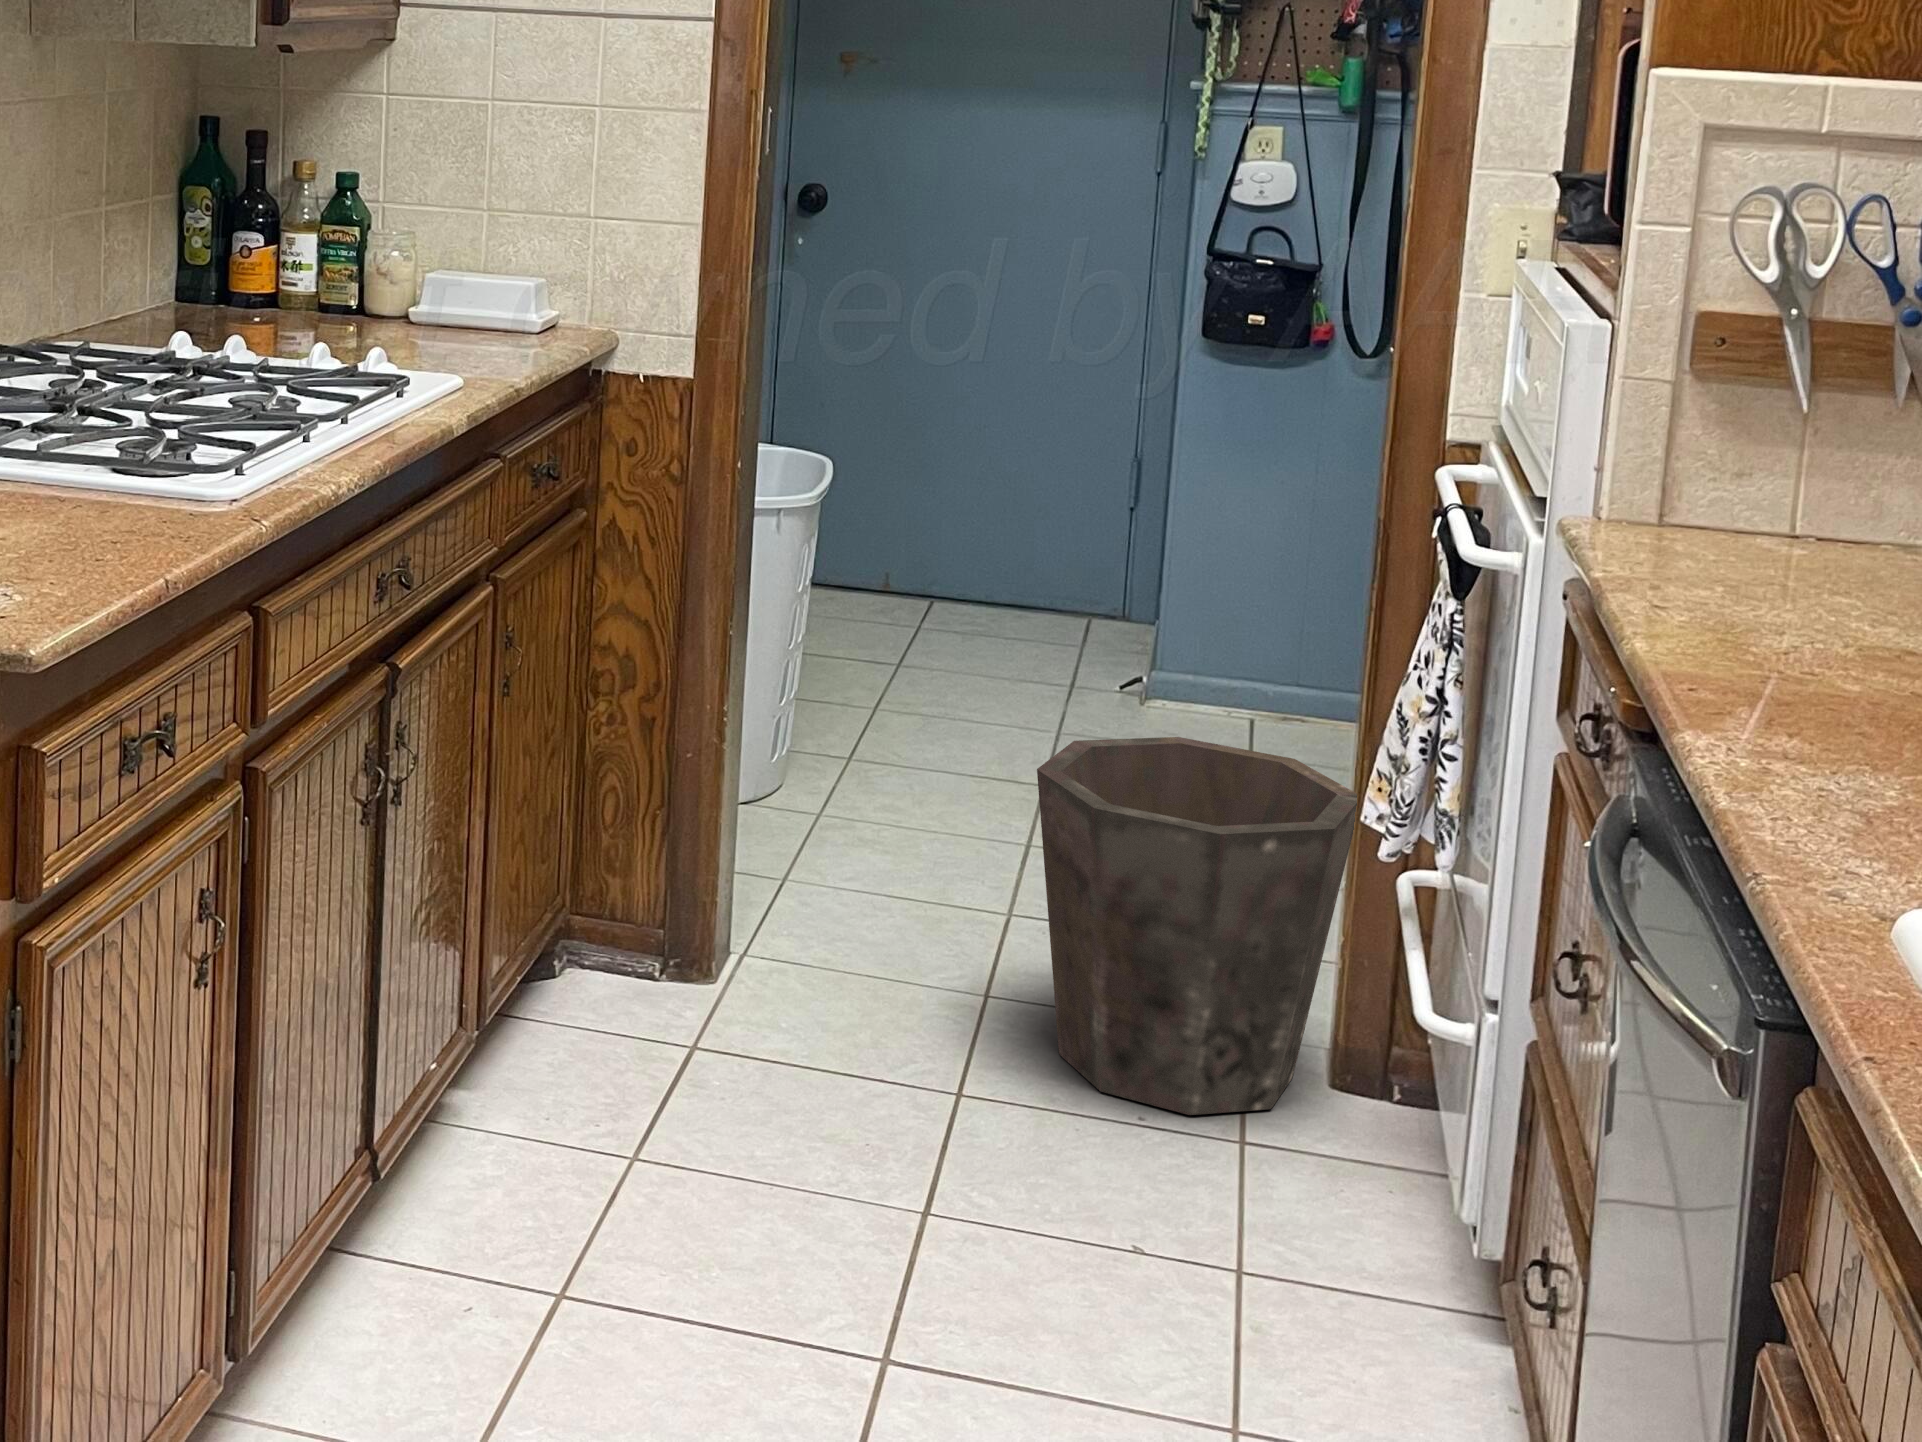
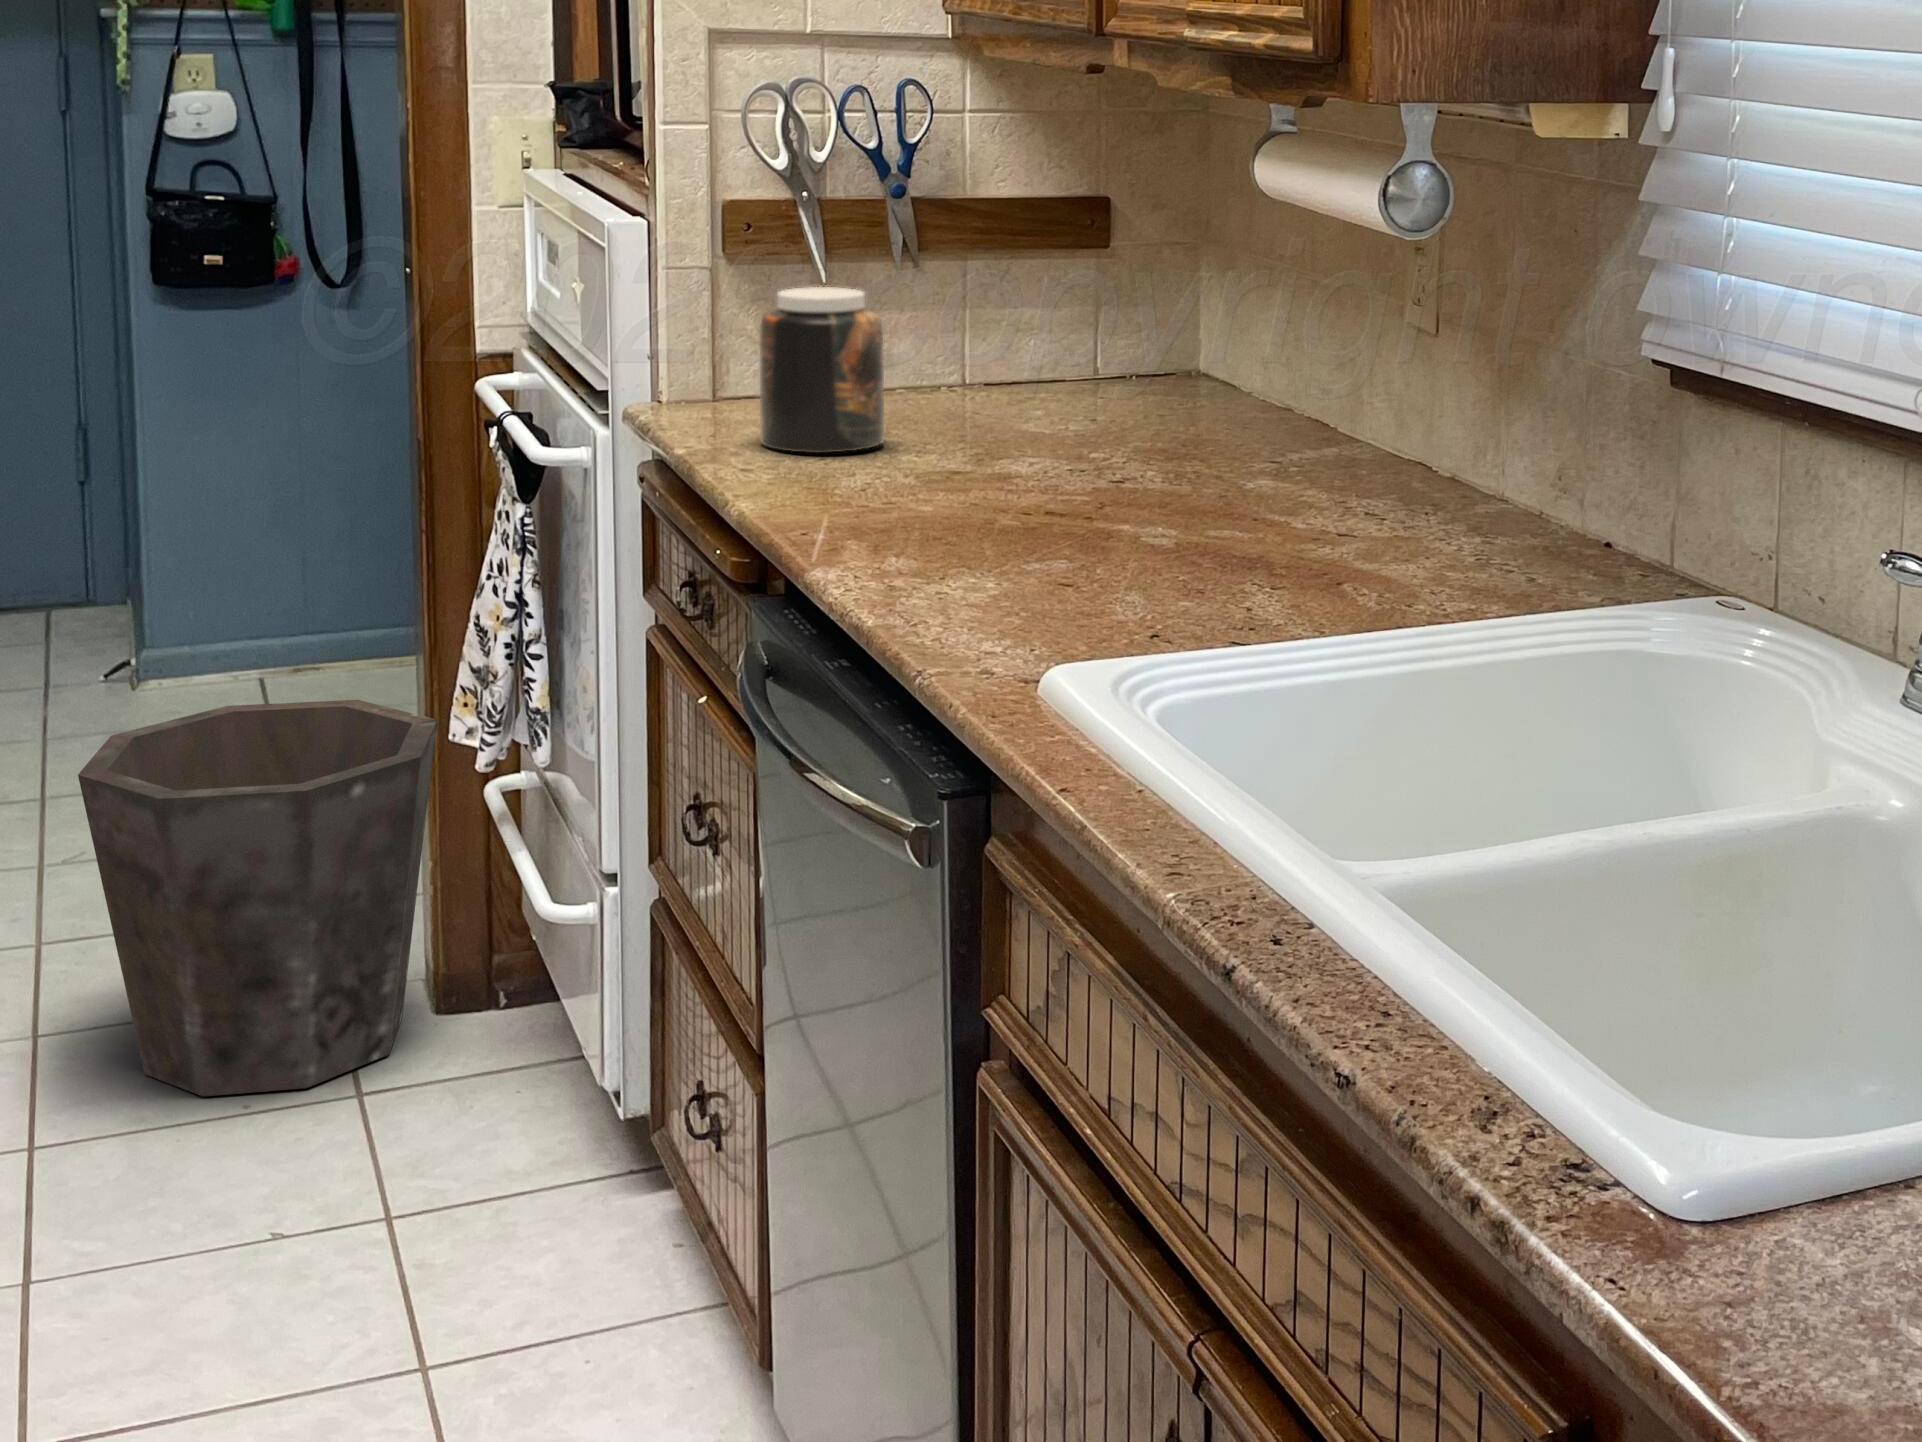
jar: none [1695,417,1858,608] -> present [760,287,884,453]

